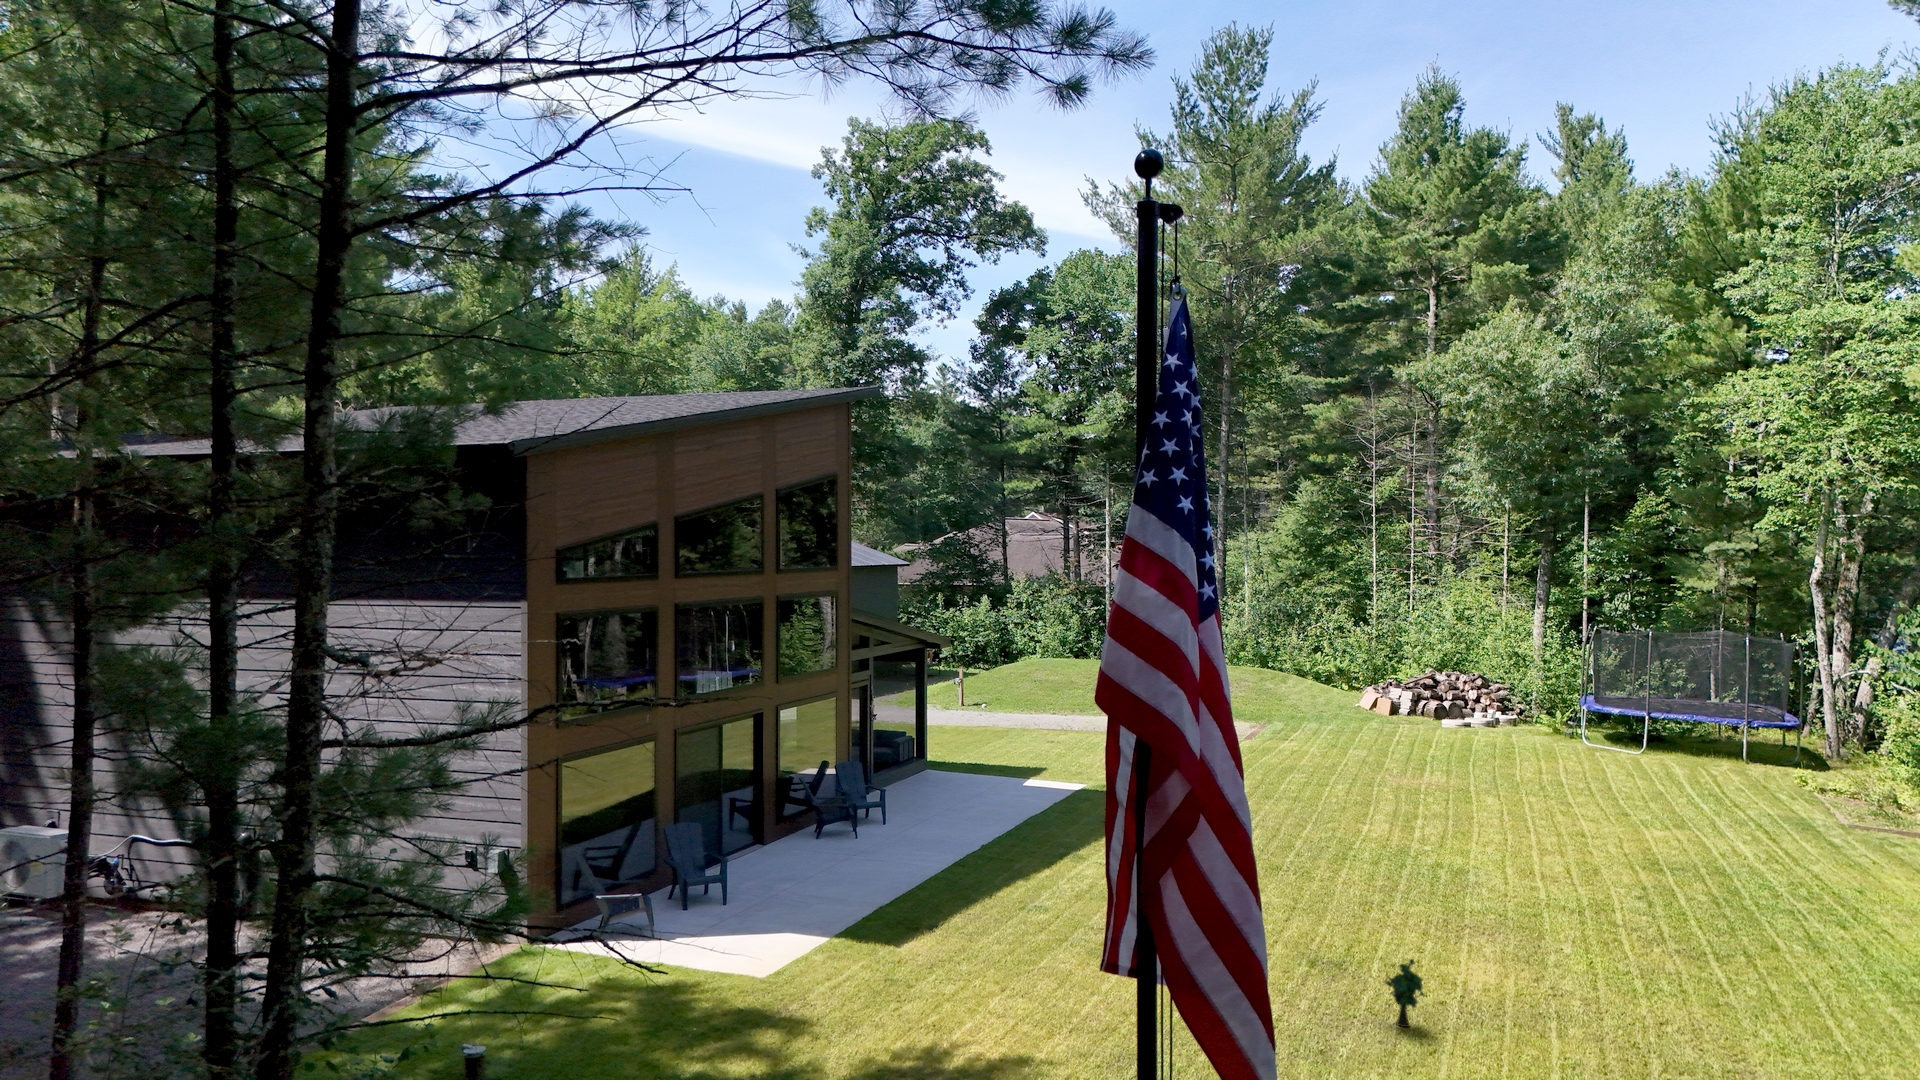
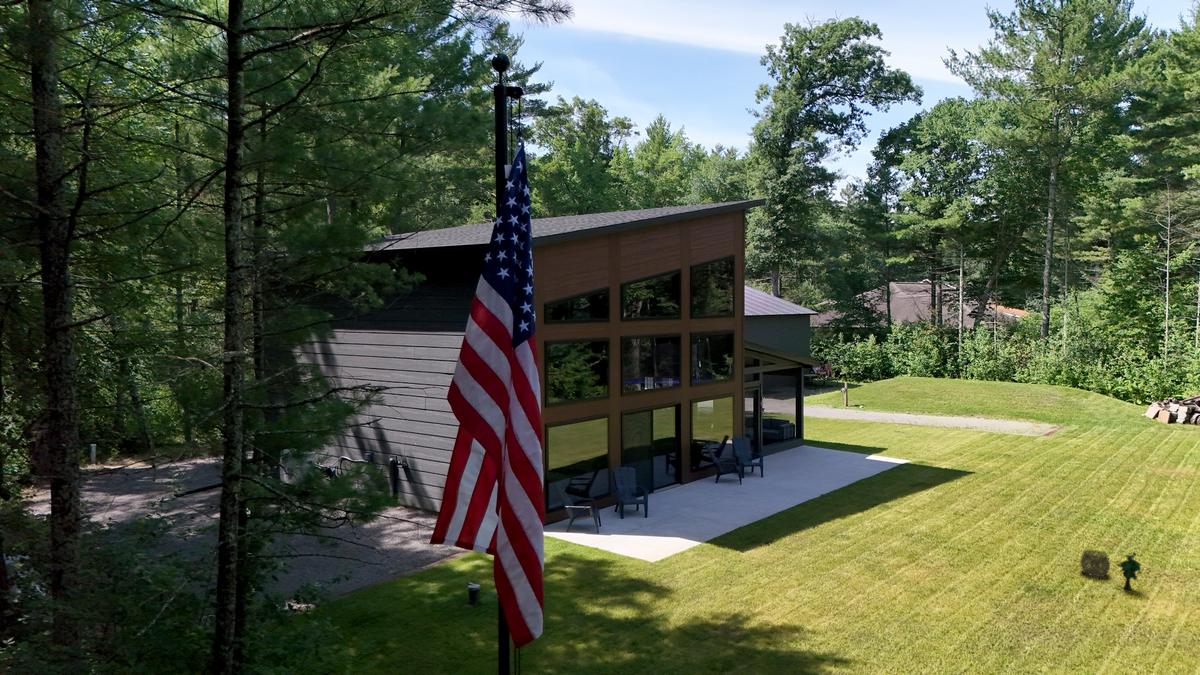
woven basket: none [1324,955,1371,1005] -> present [1081,550,1110,577]

